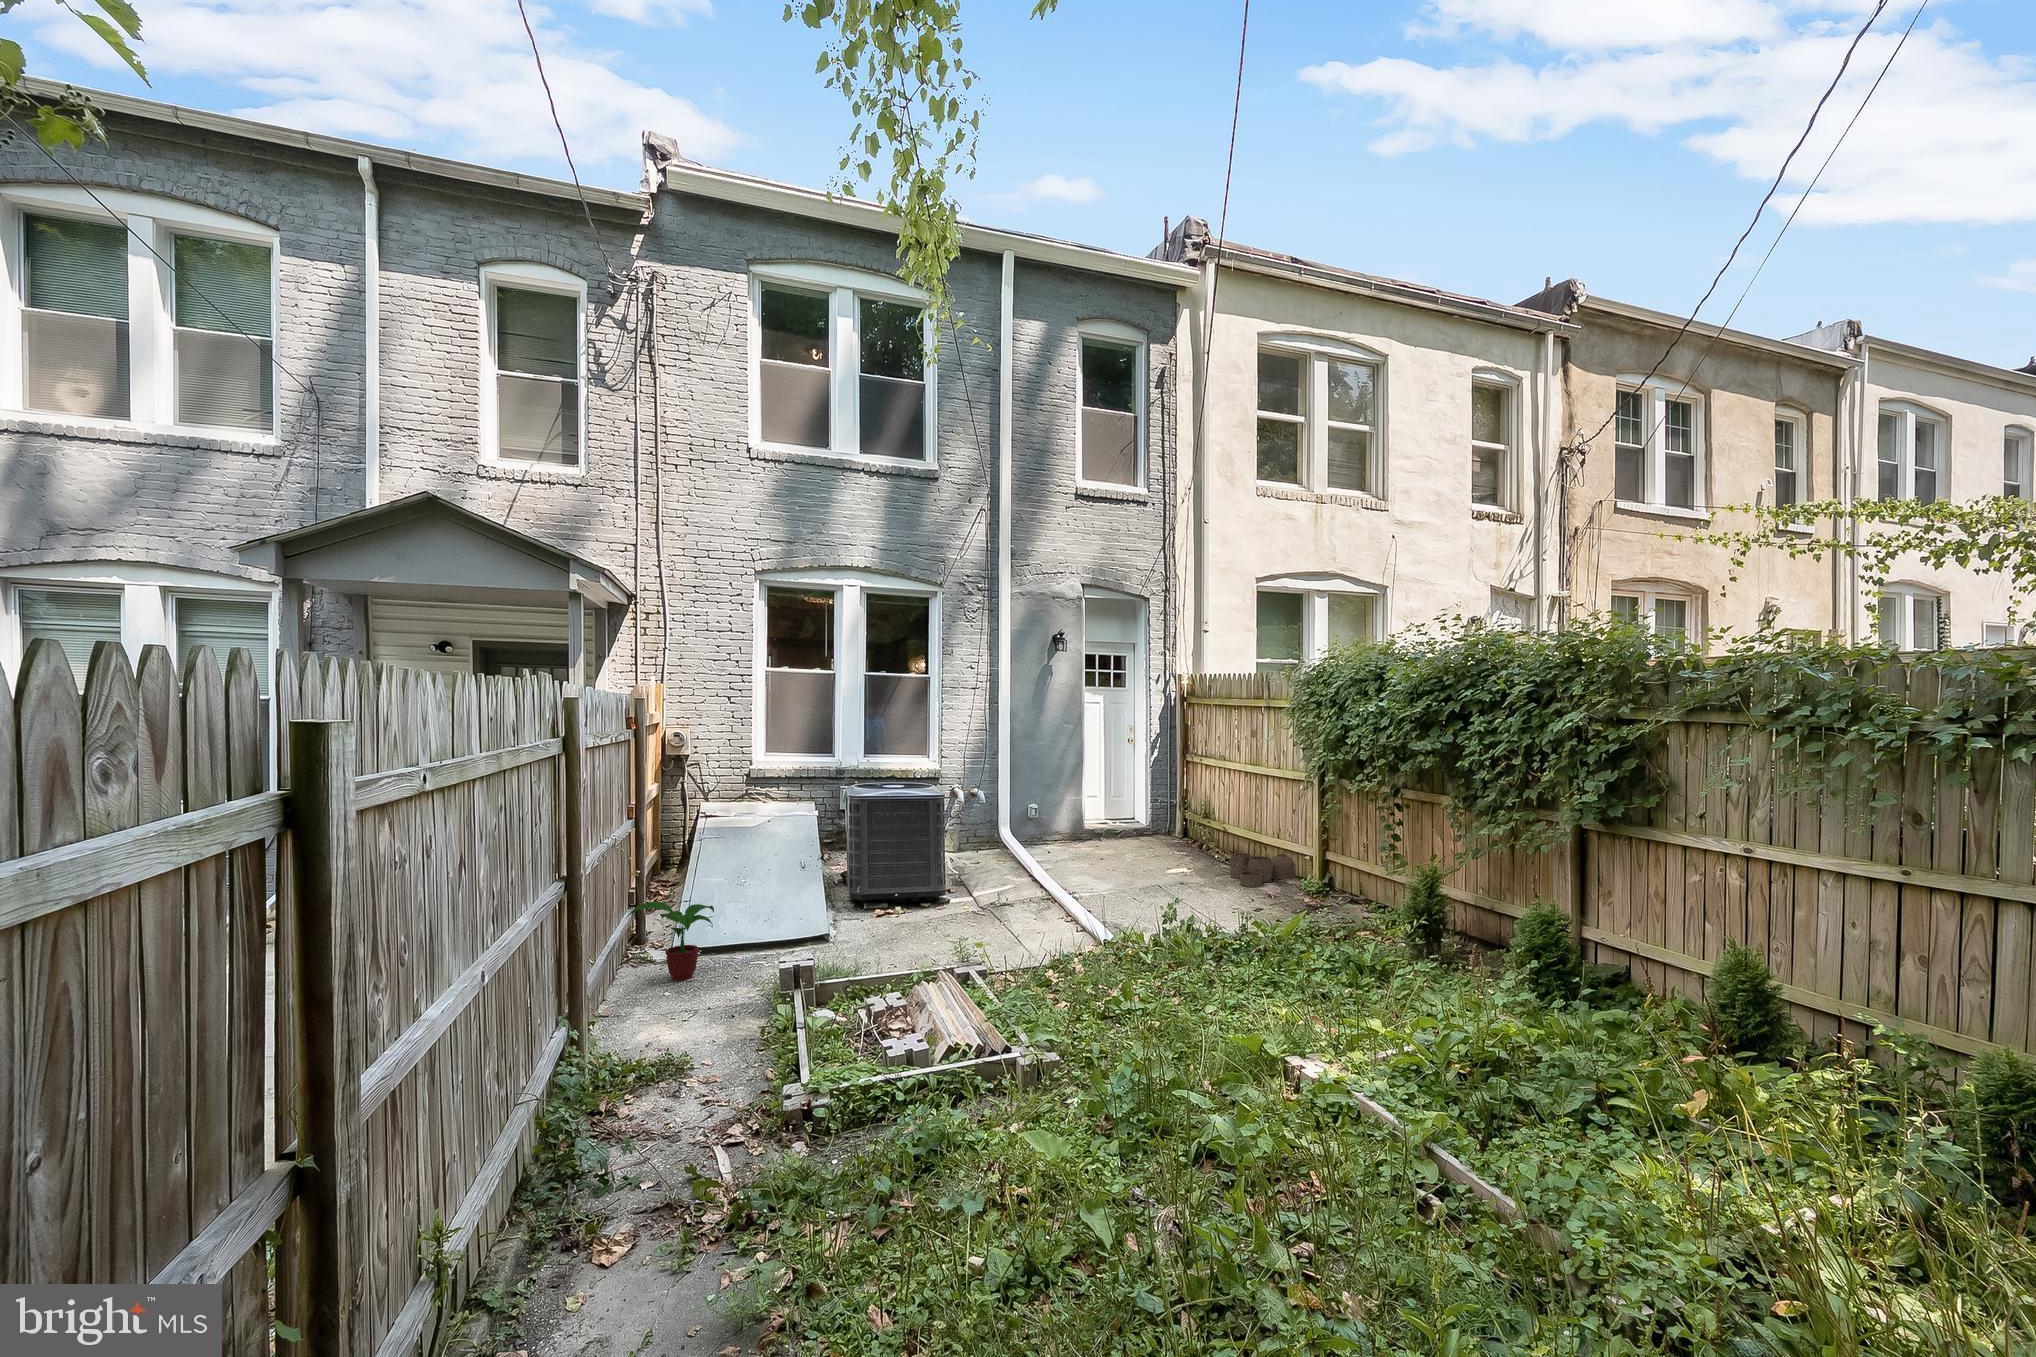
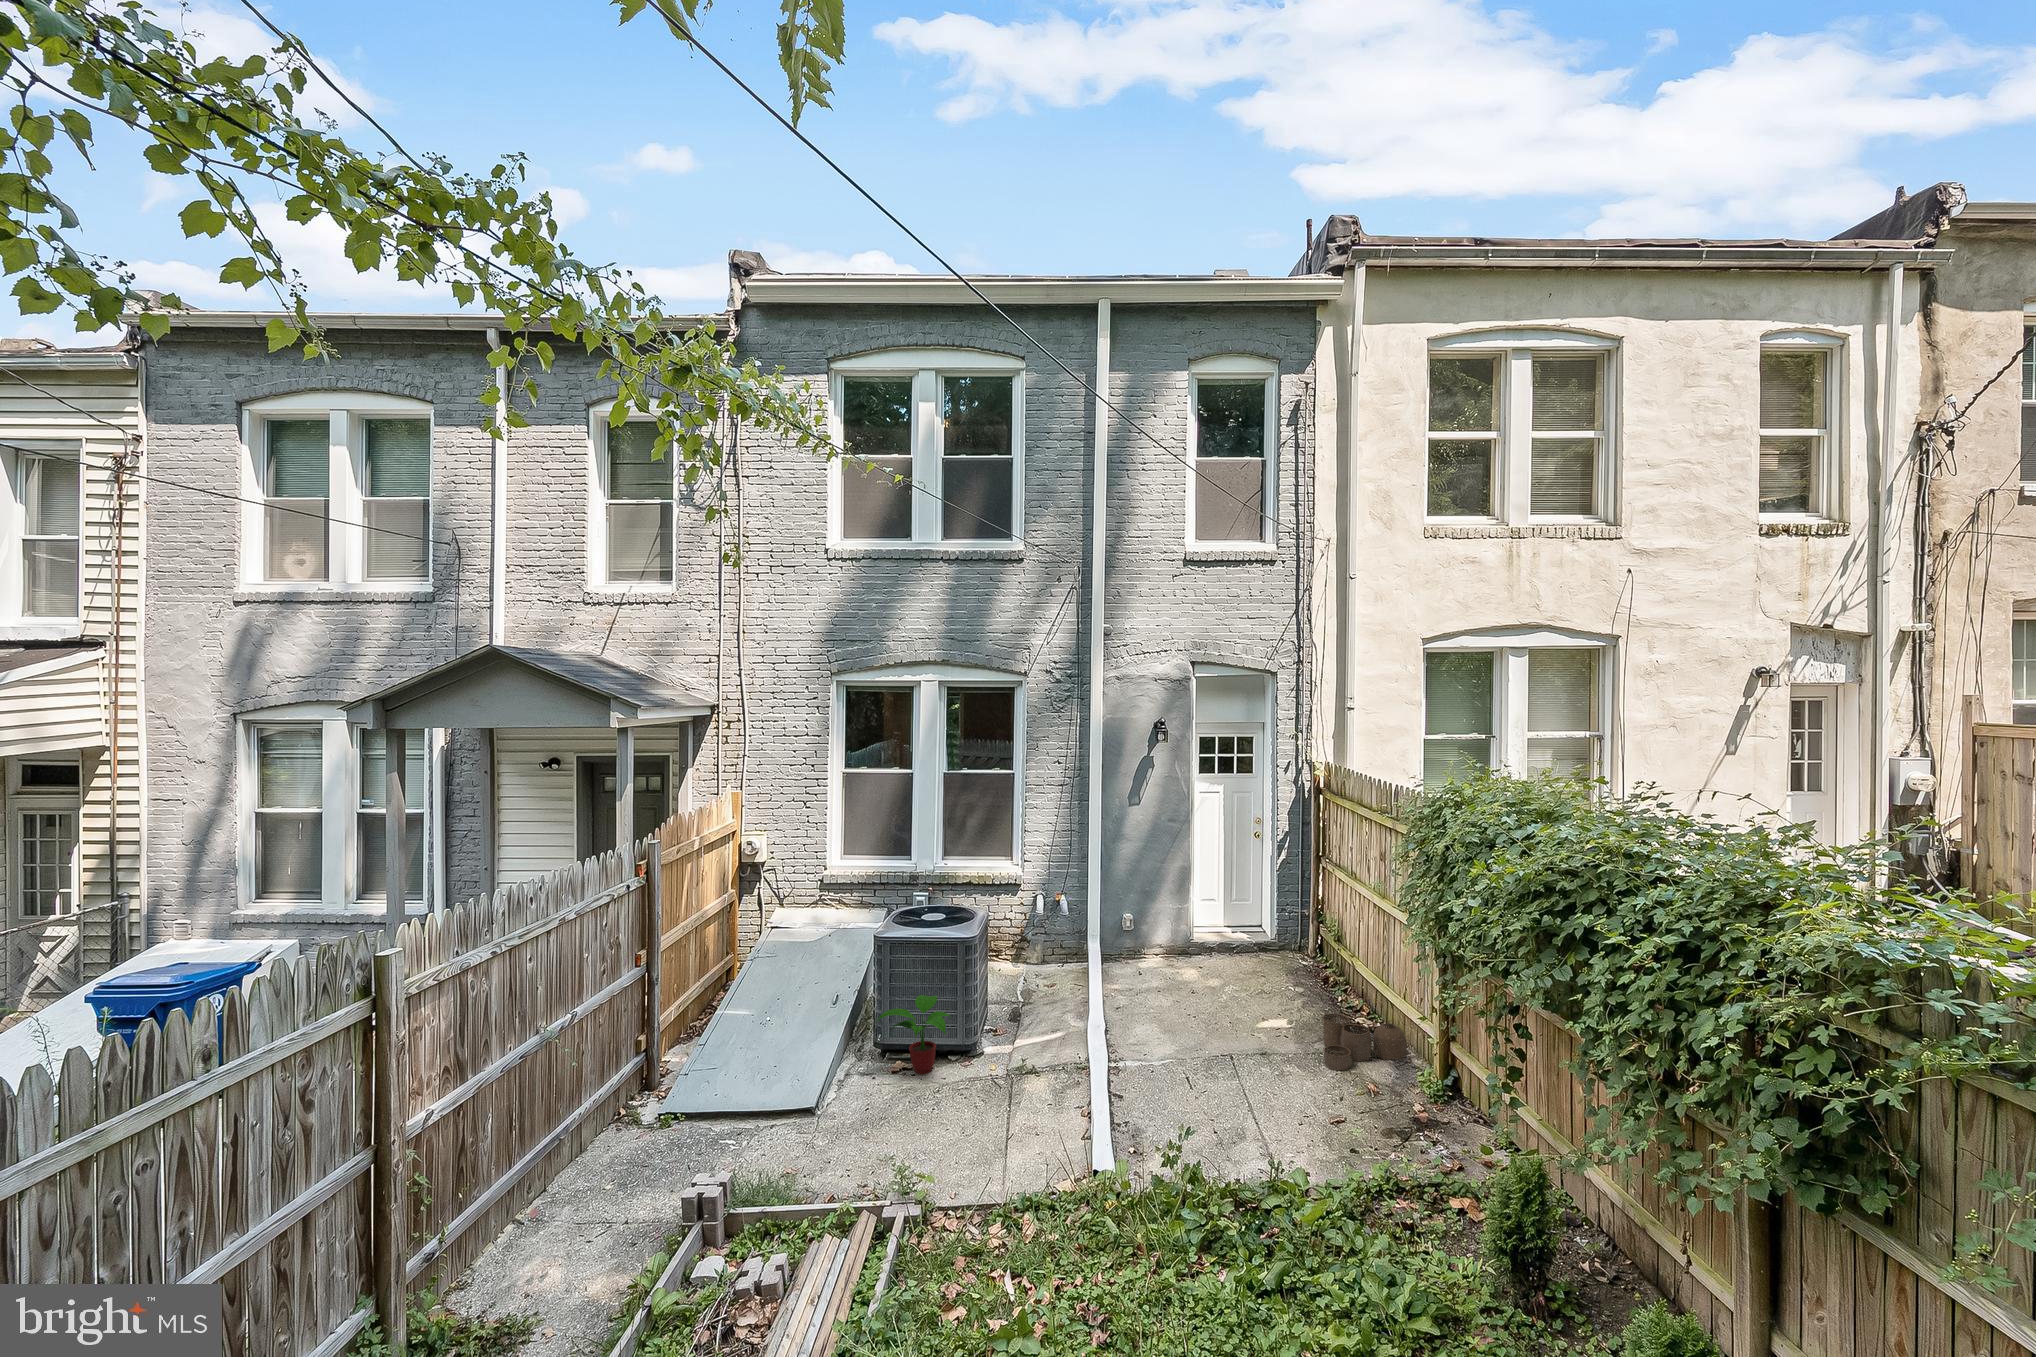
potted plant: present [627,902,714,981] -> present [877,995,952,1074]

